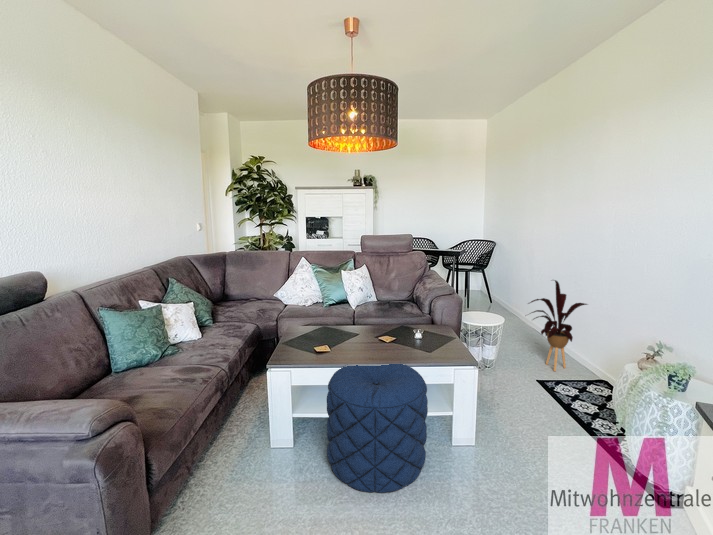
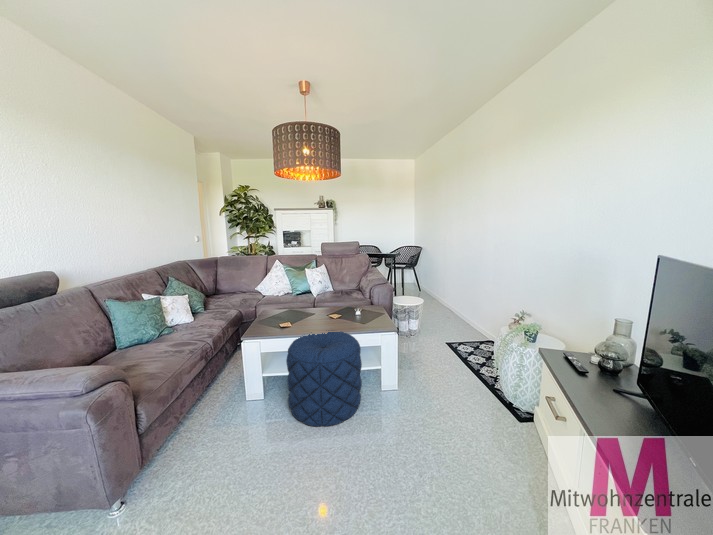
house plant: present [530,280,587,371] -> none [438,272,482,337]

